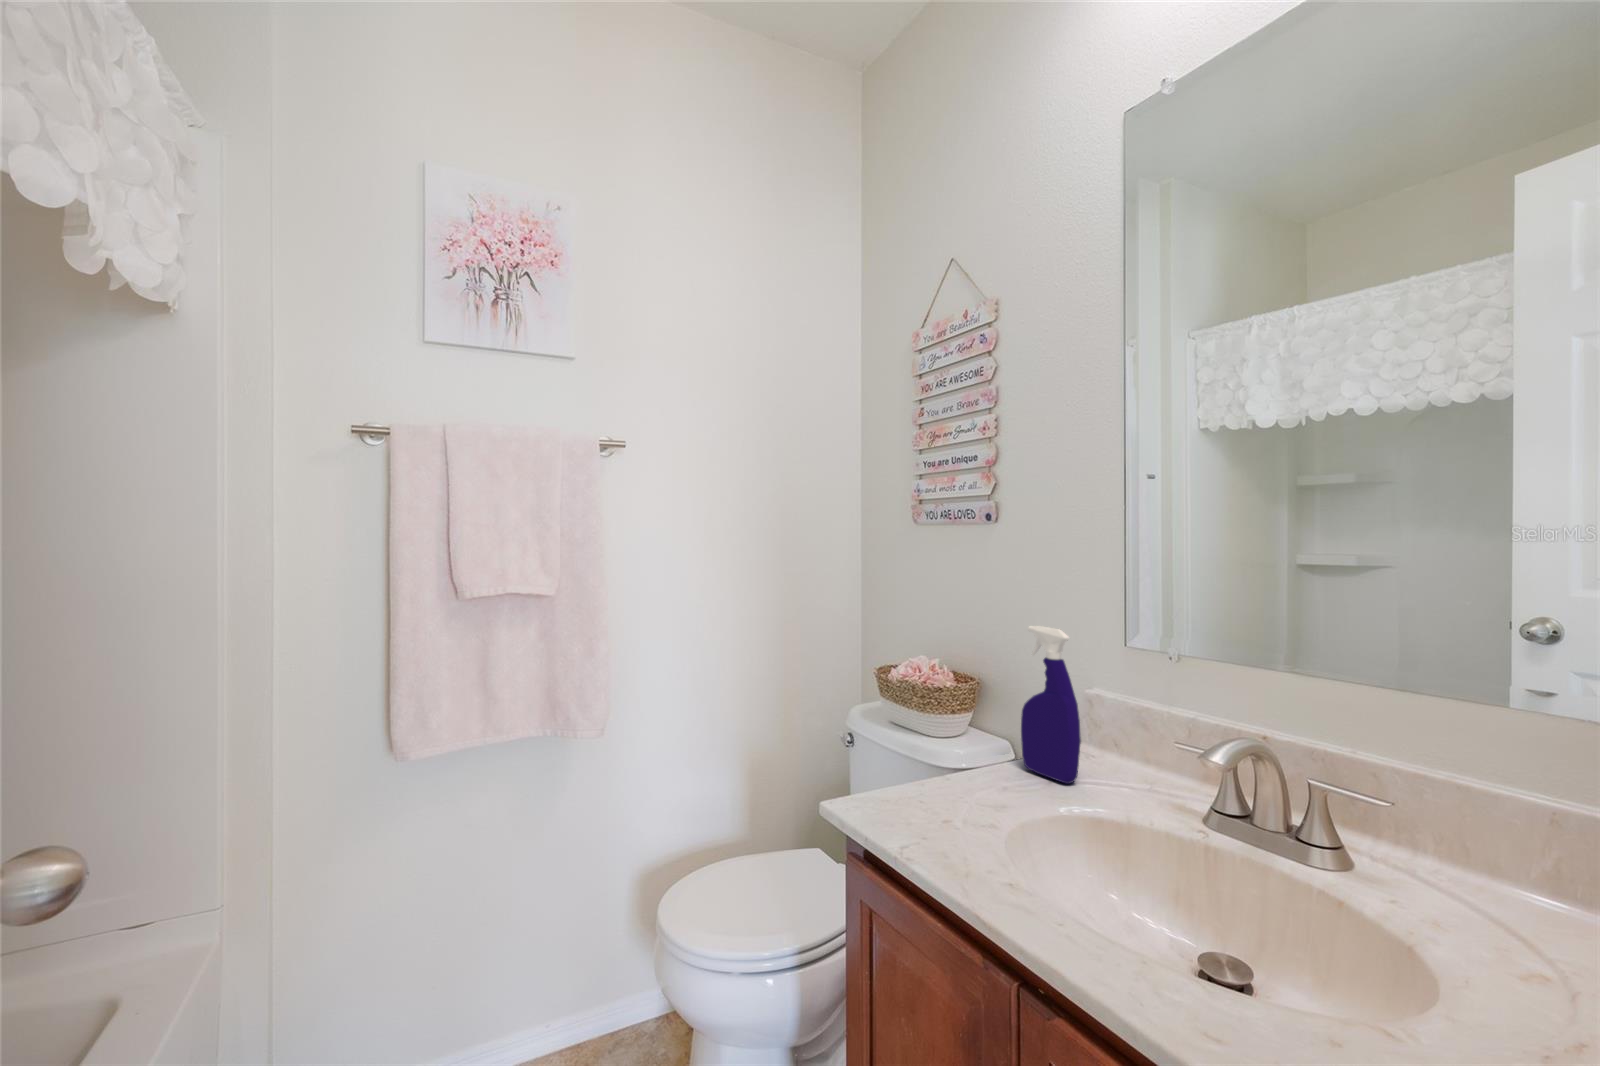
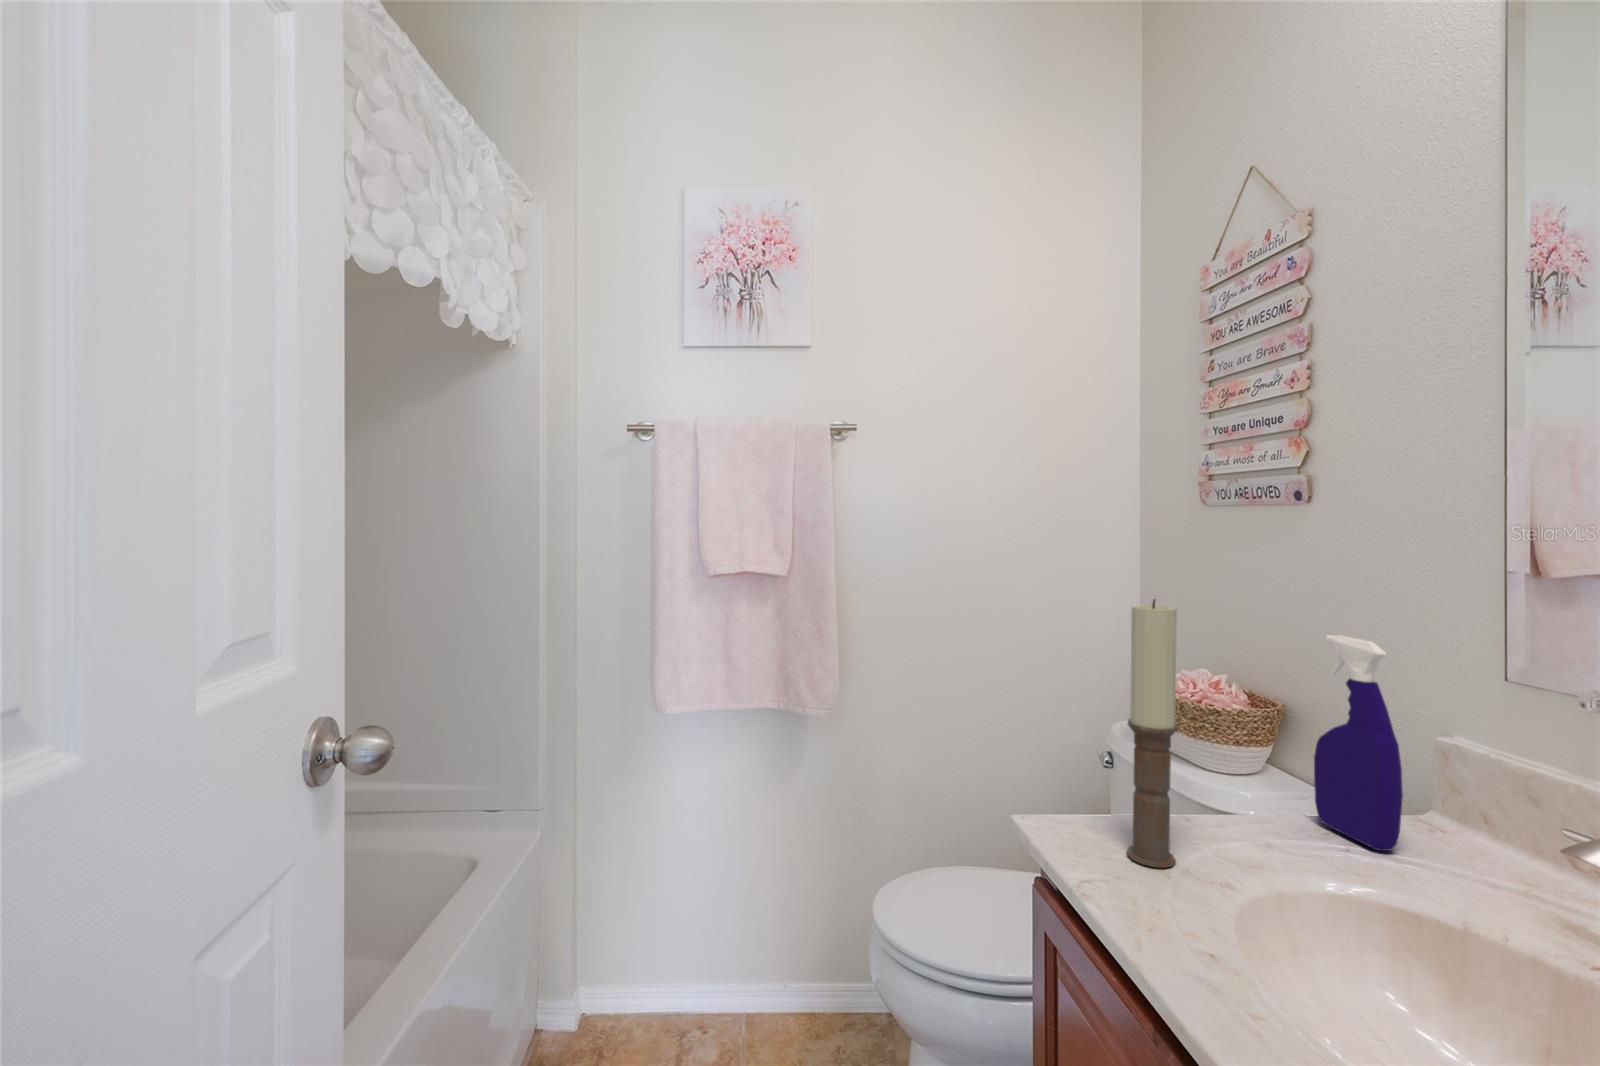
candle: none [912,605,950,828] -> present [1127,599,1178,868]

